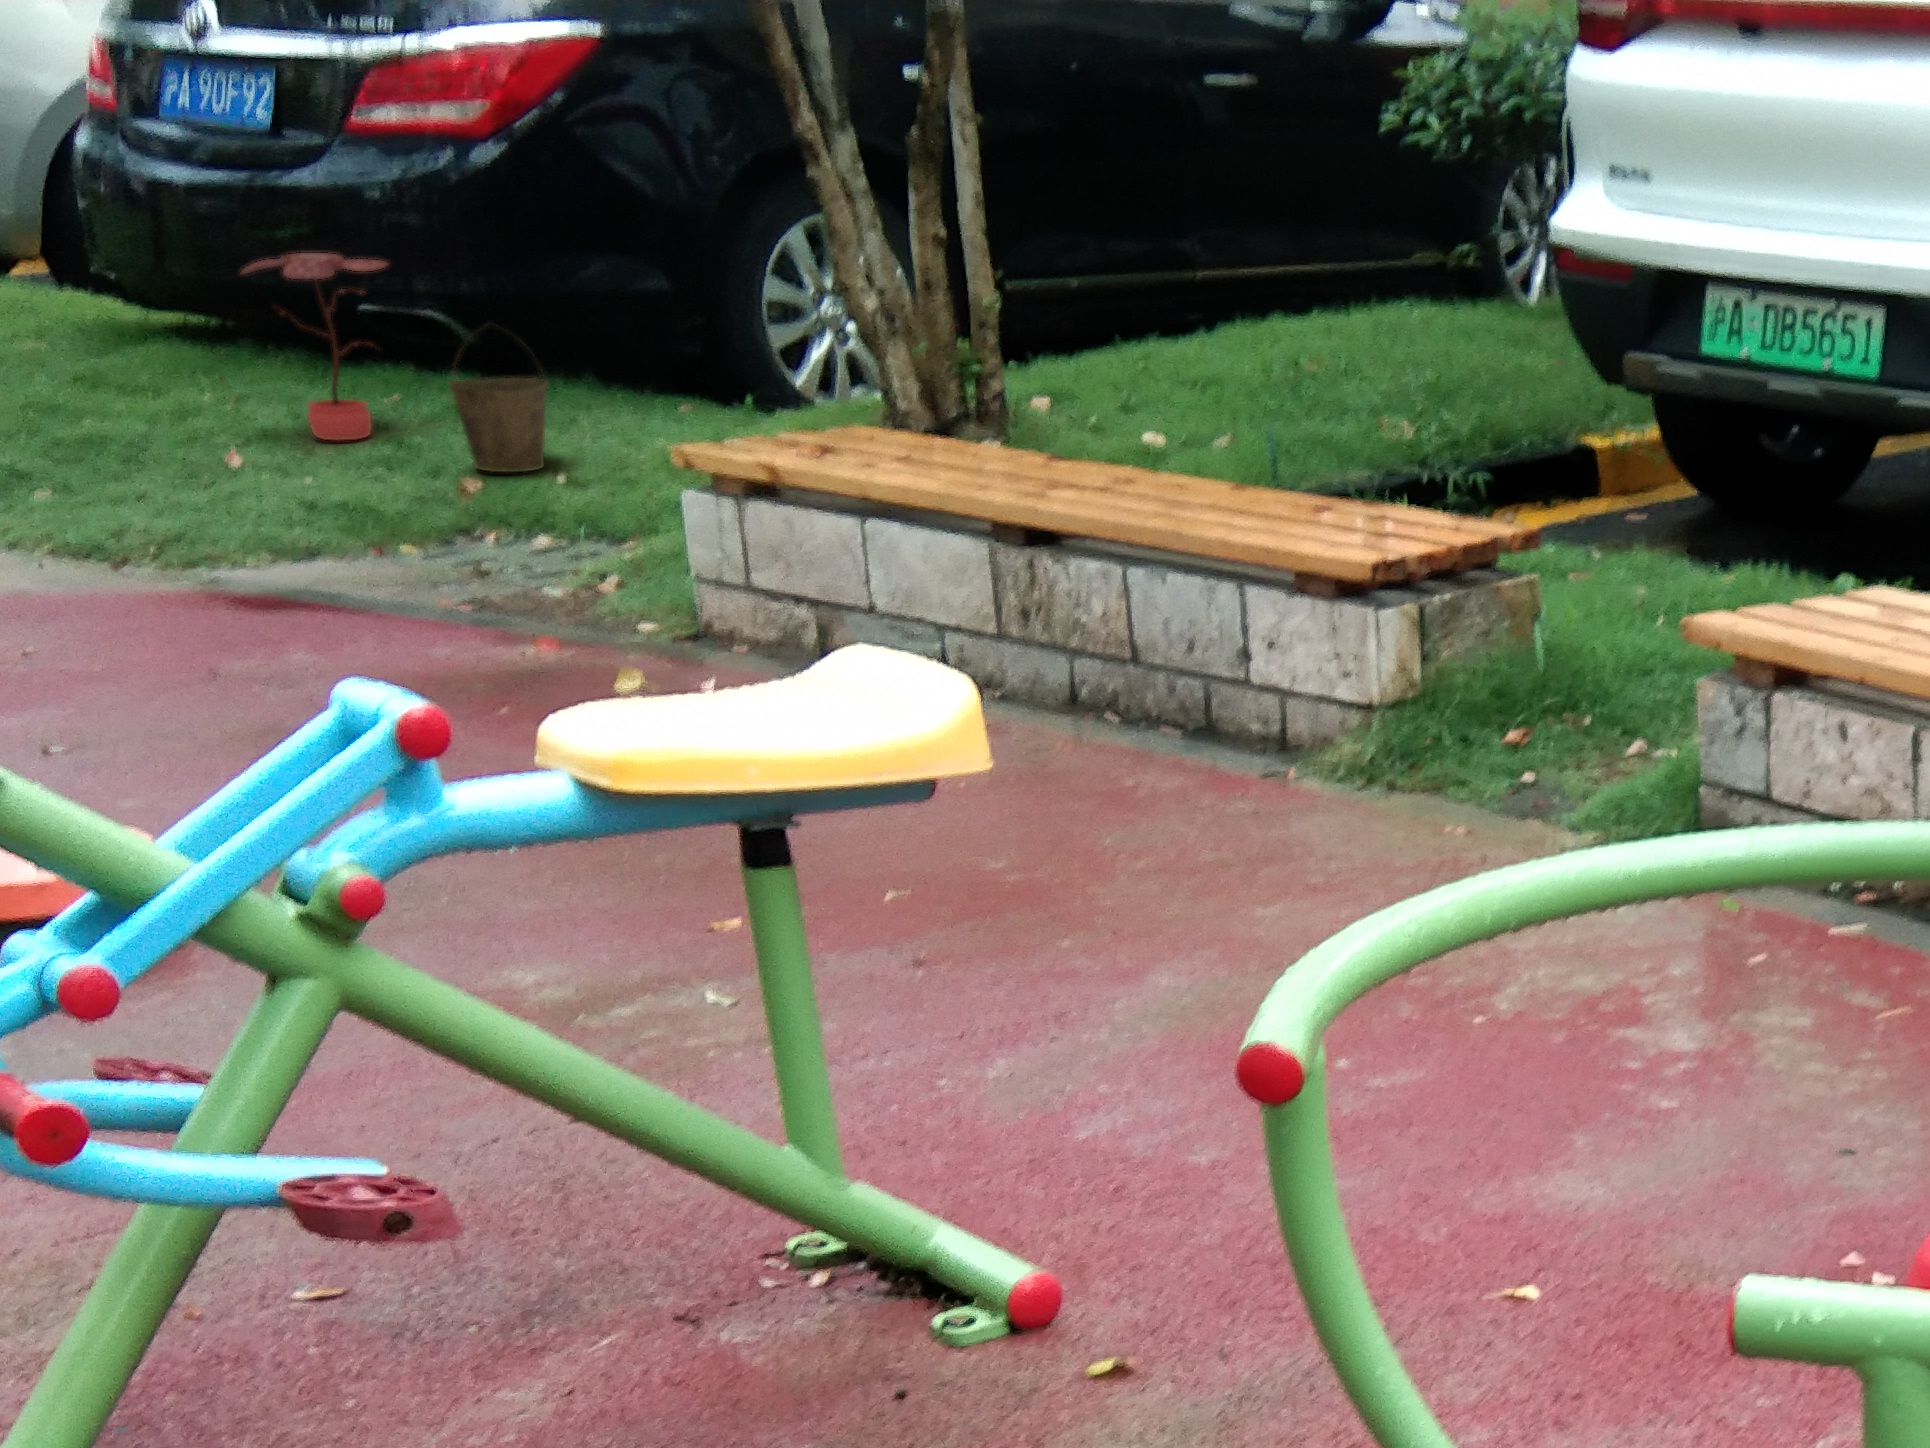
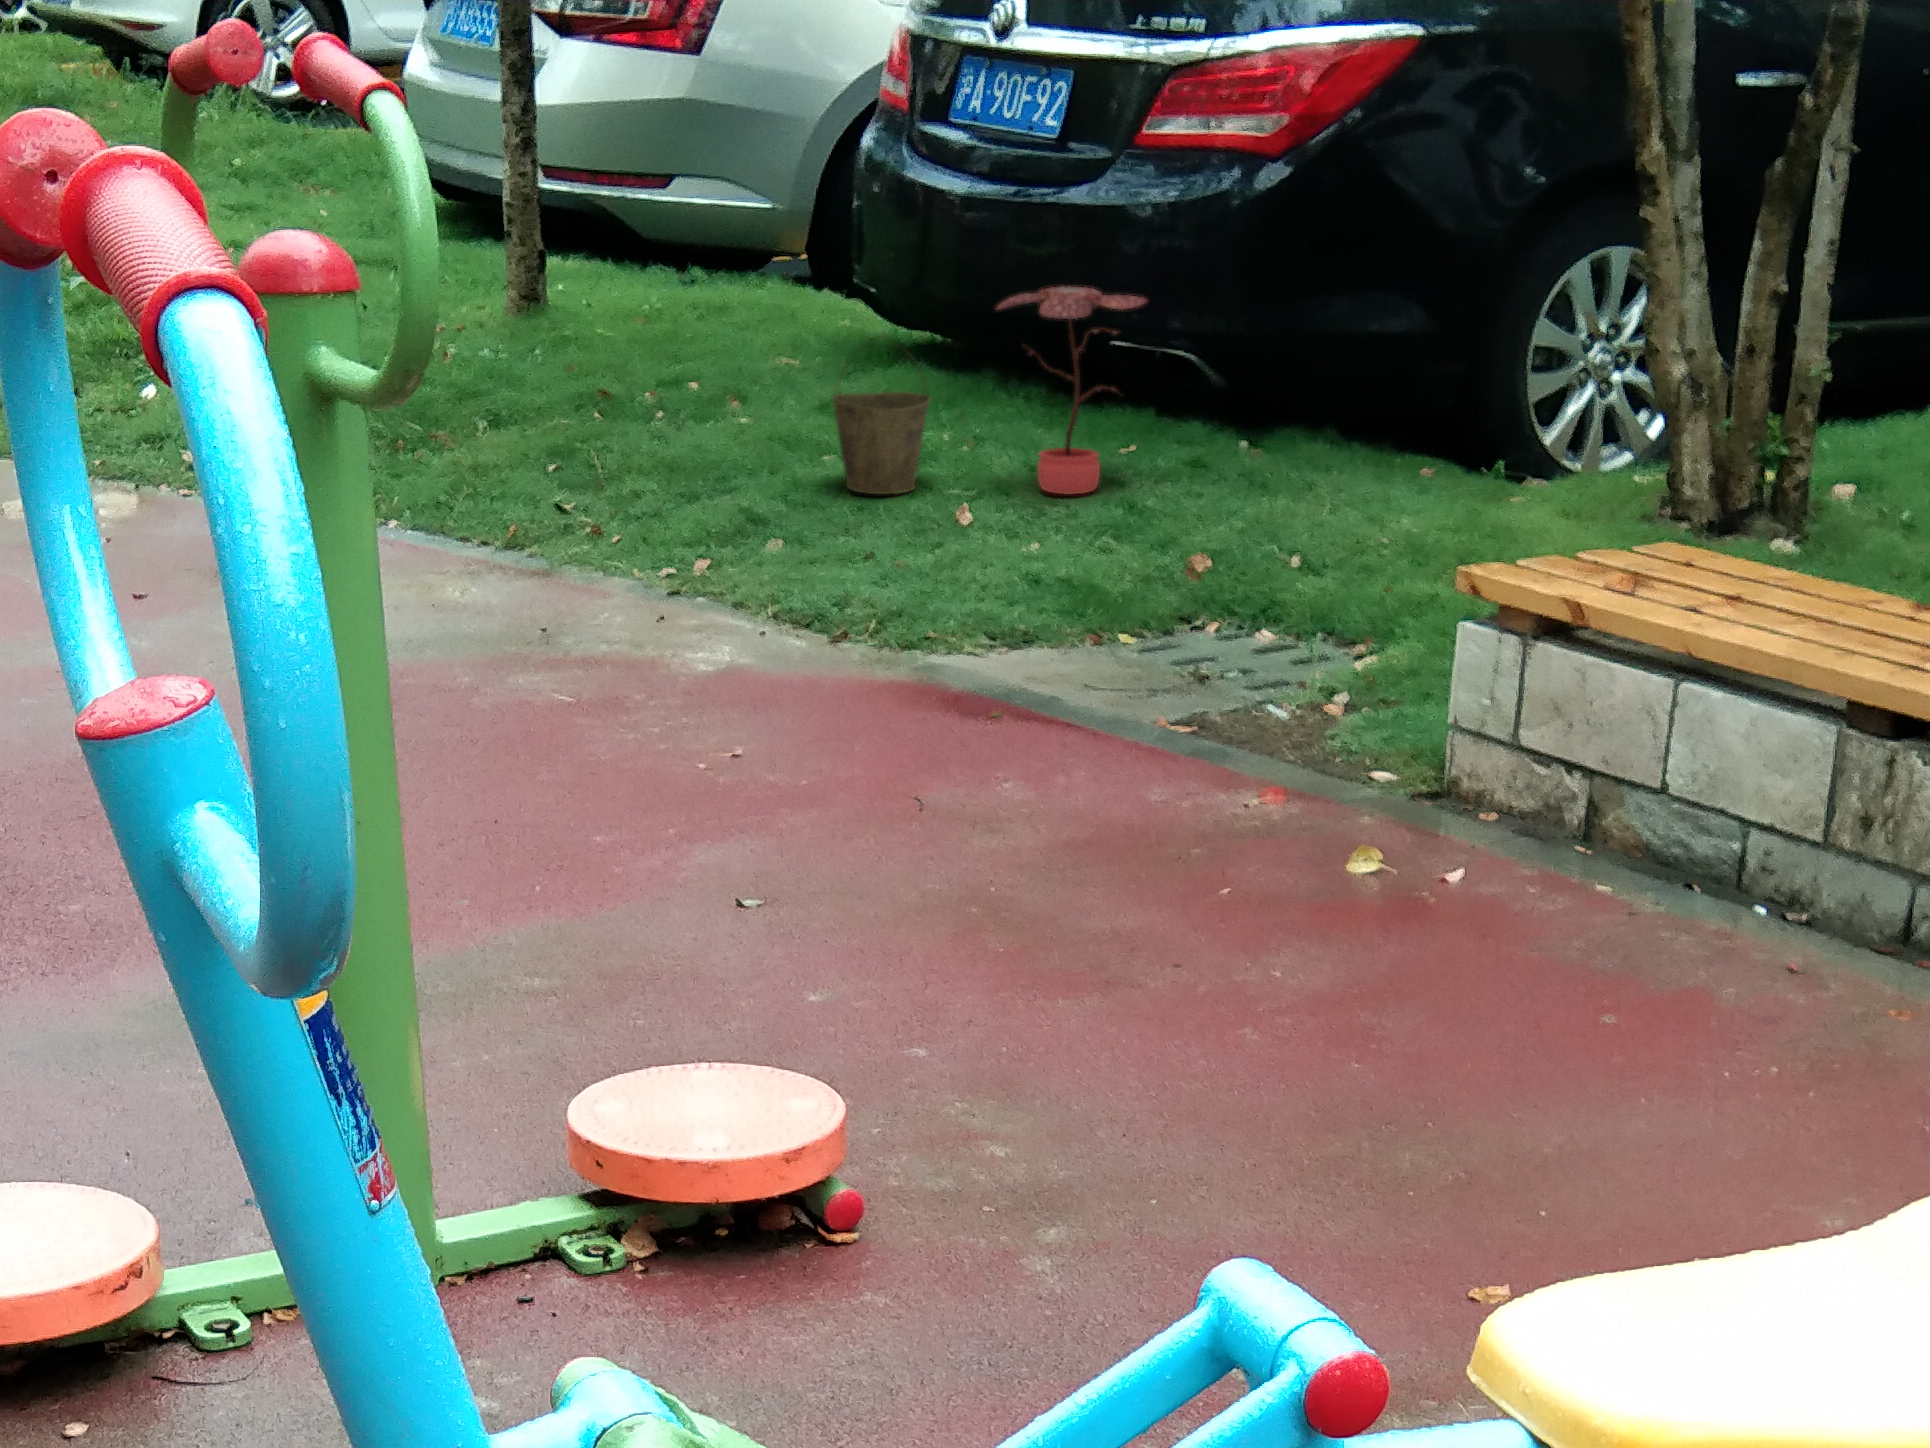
bucket: present [449,333,547,472] -> present [832,336,930,494]

